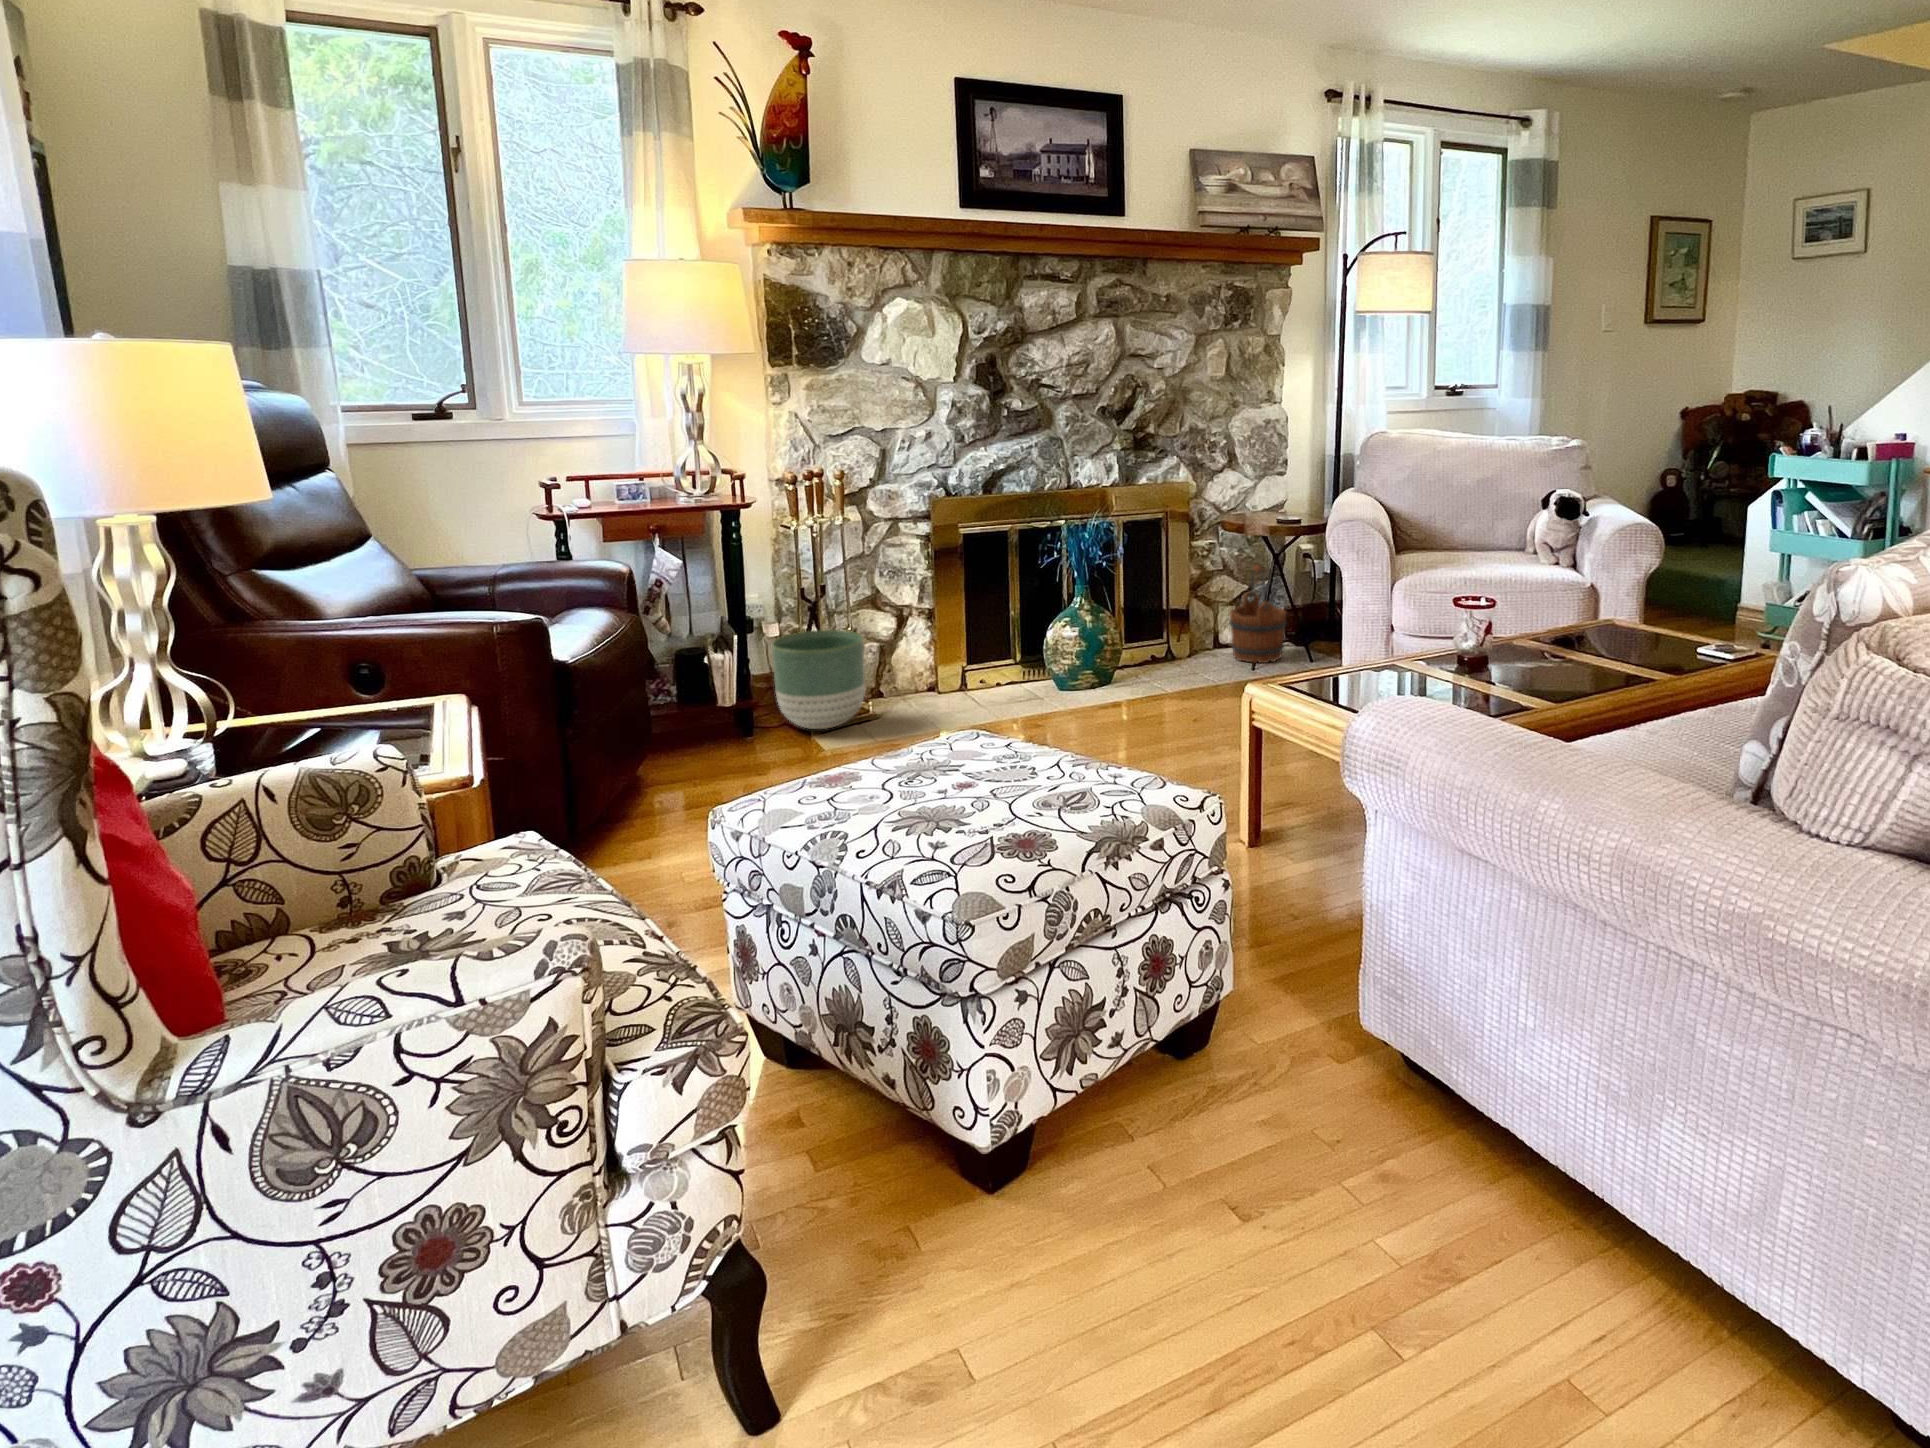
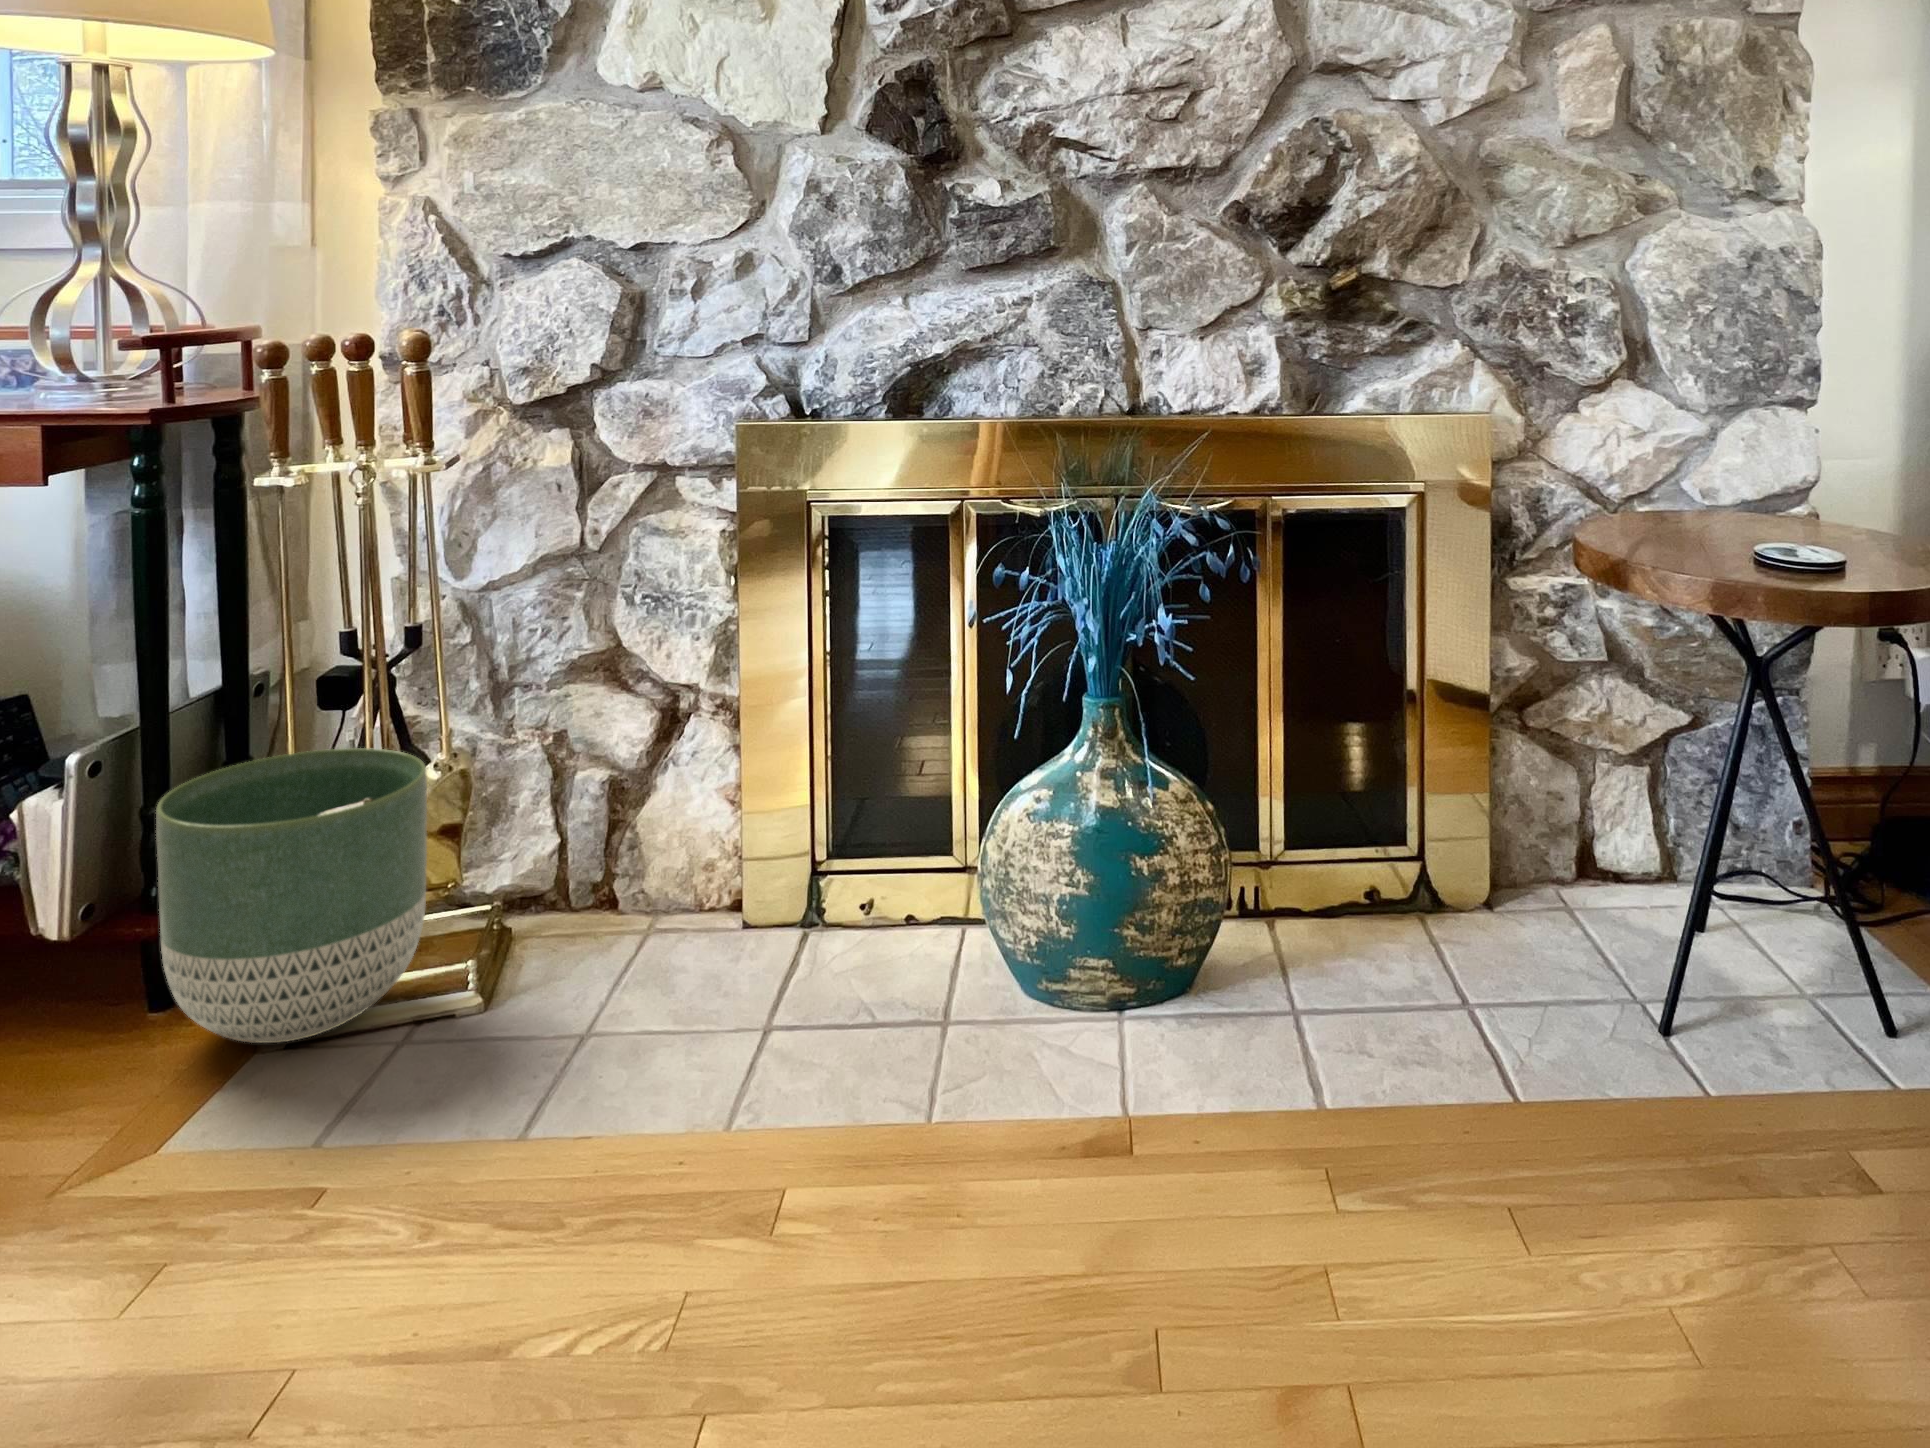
wooden bucket: present [1229,565,1286,663] -> none [1589,673,1780,1005]

